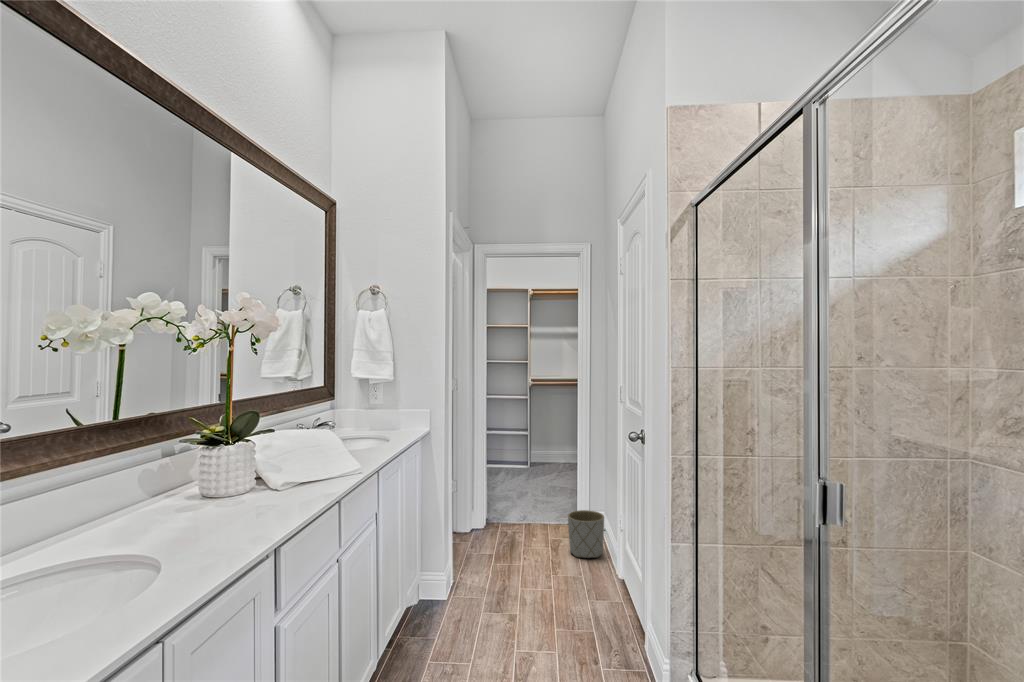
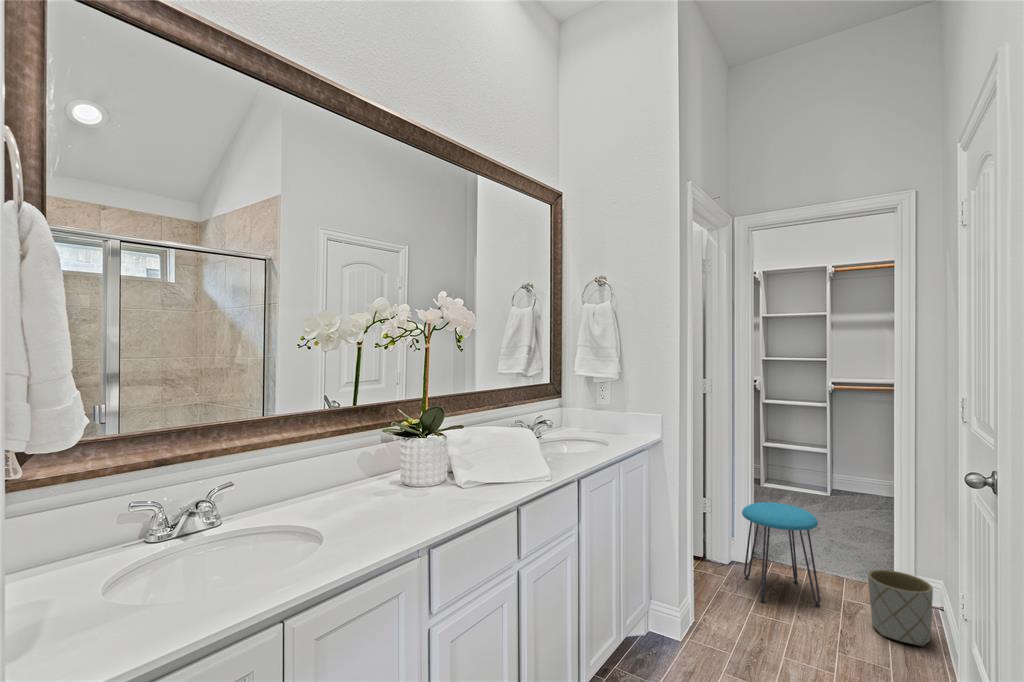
stool: none [482,475,538,555] -> present [742,502,821,606]

